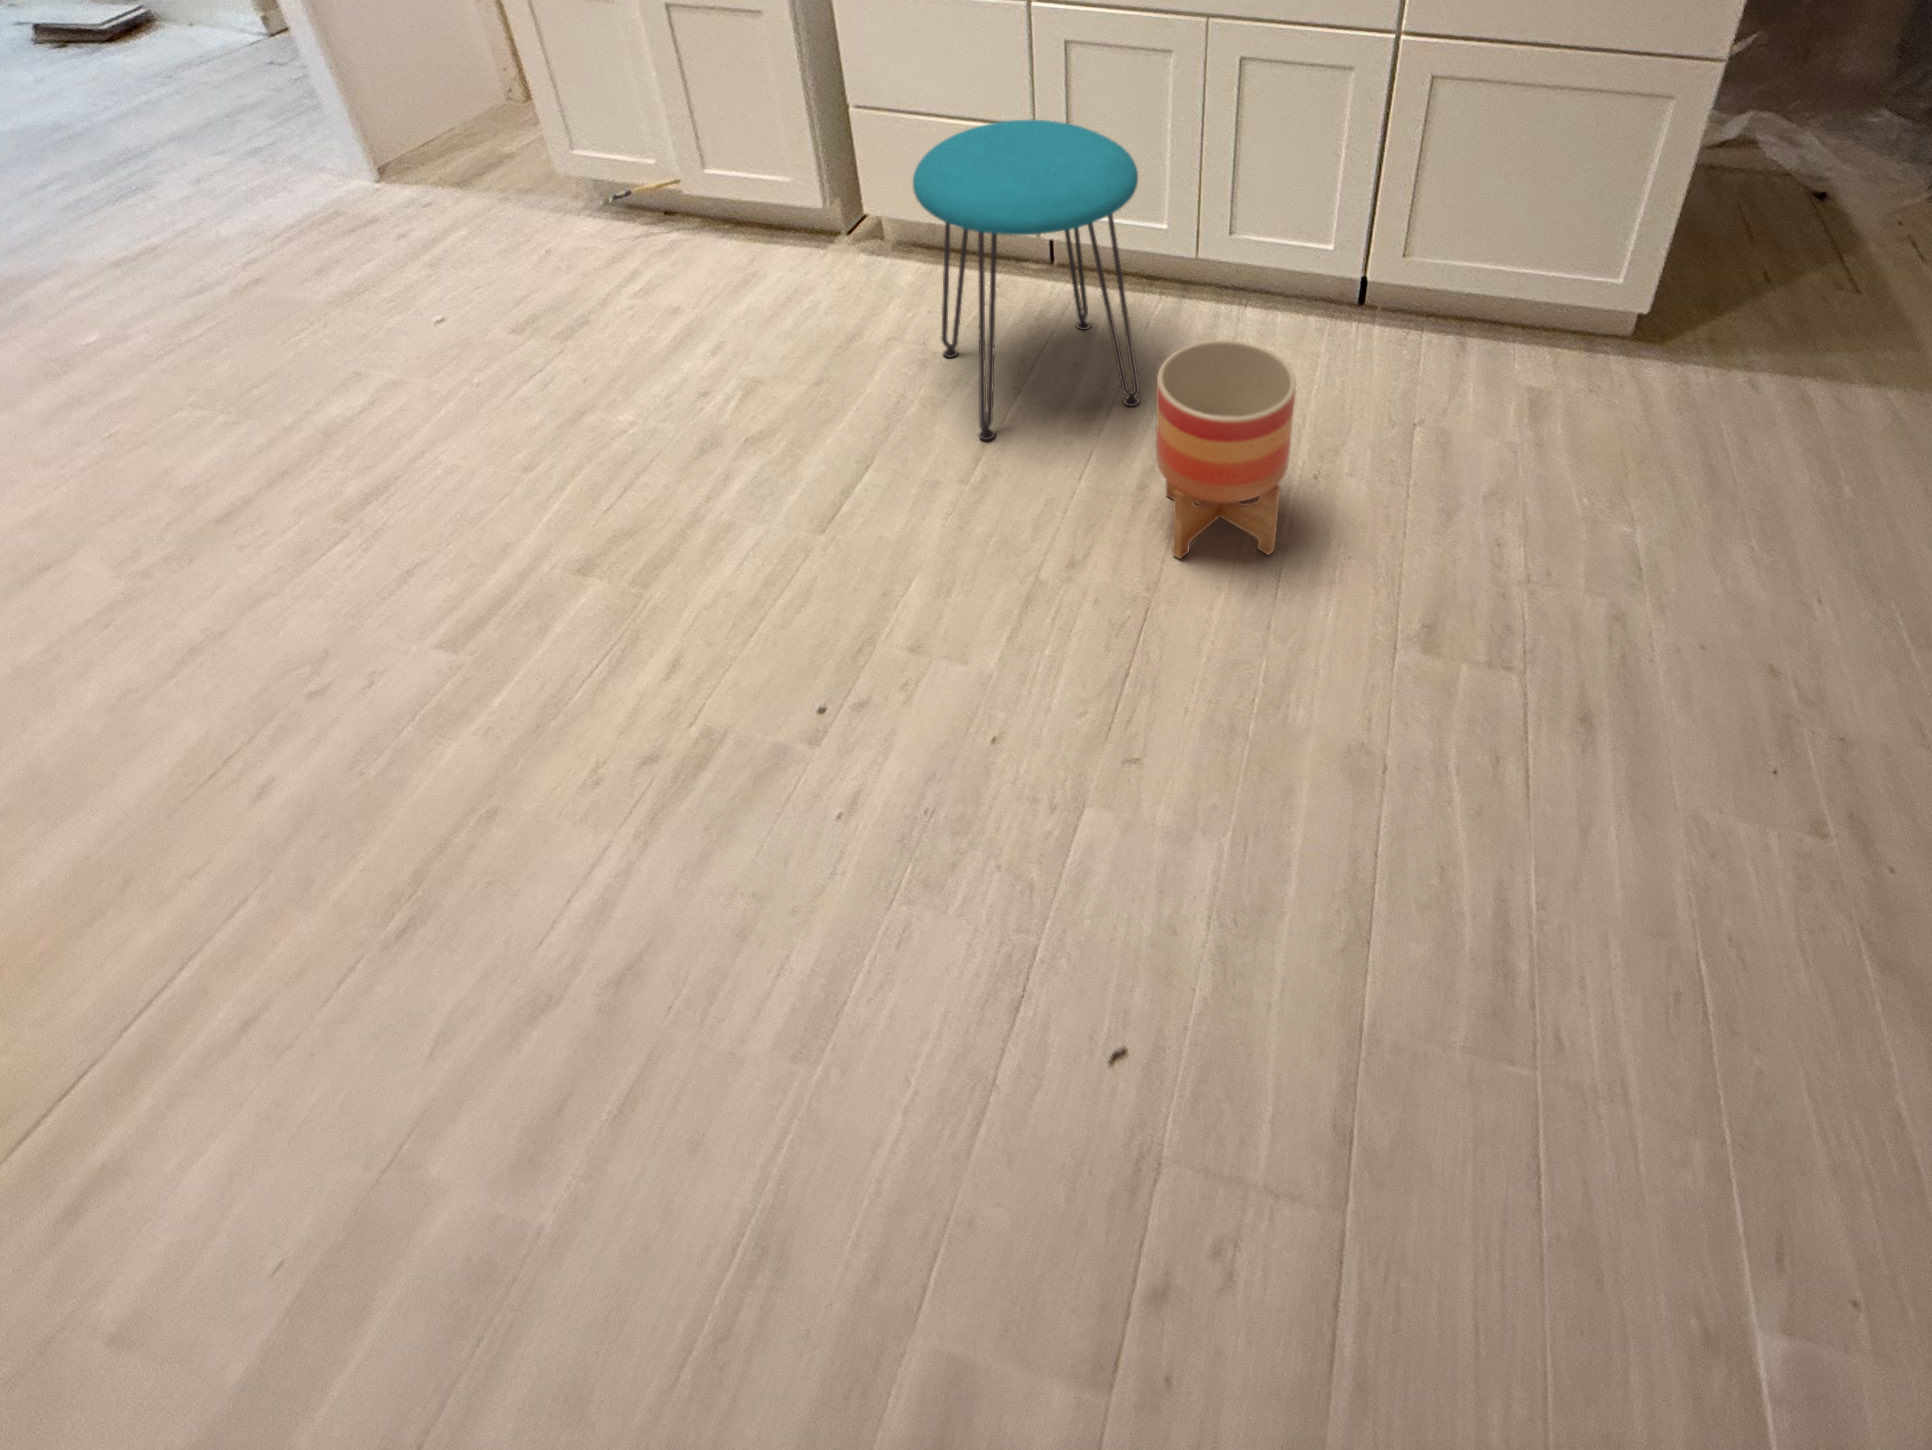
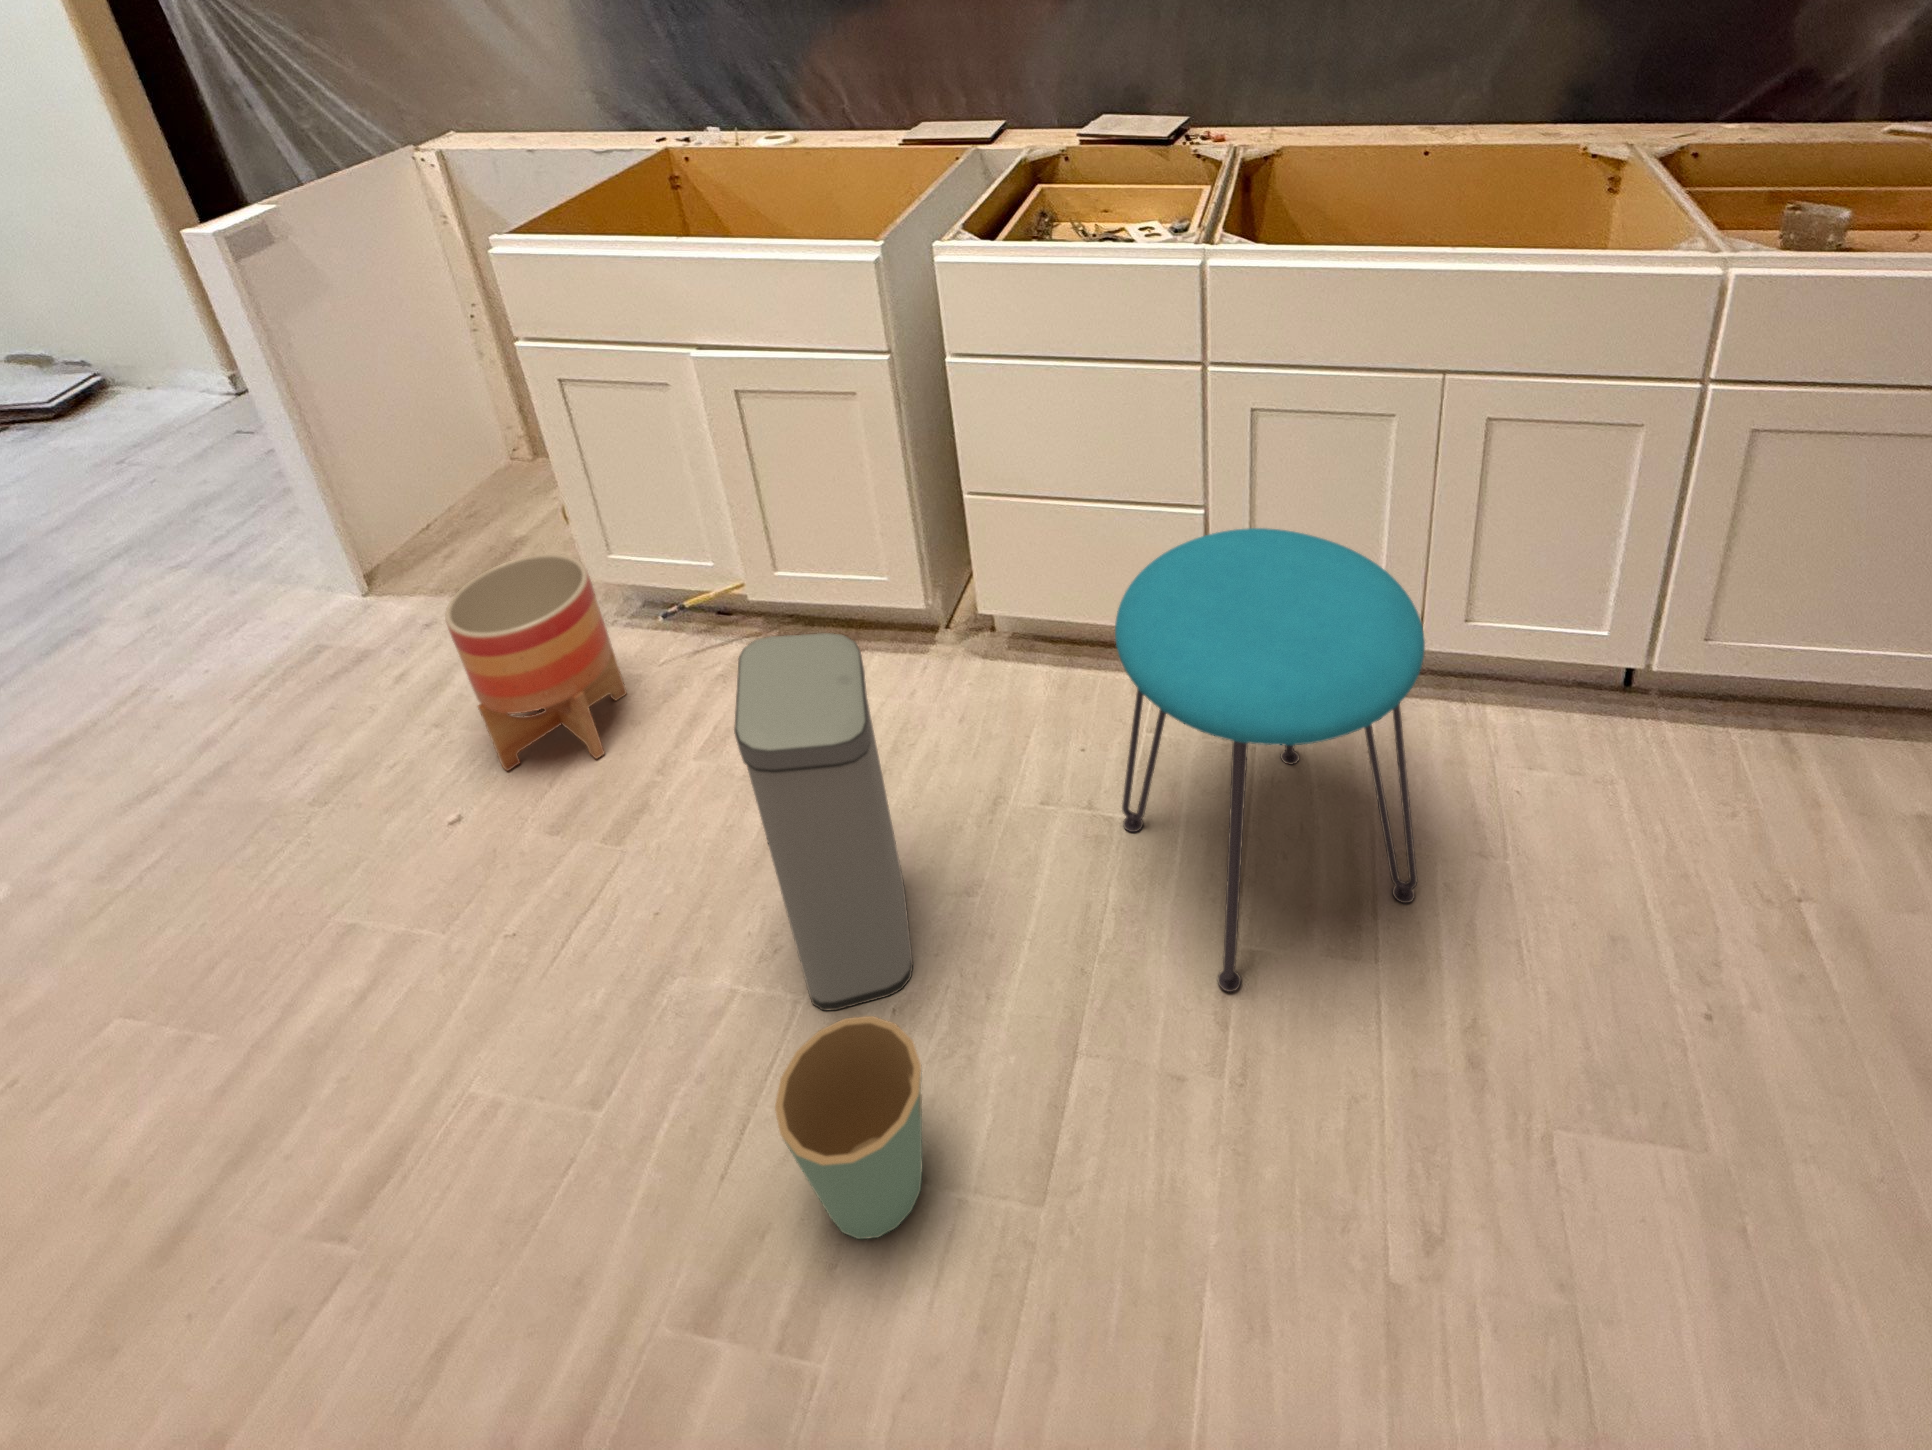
trash can: none [622,153,772,532] -> present [734,633,922,1239]
planter: present [1156,340,1296,558] -> present [445,554,627,771]

